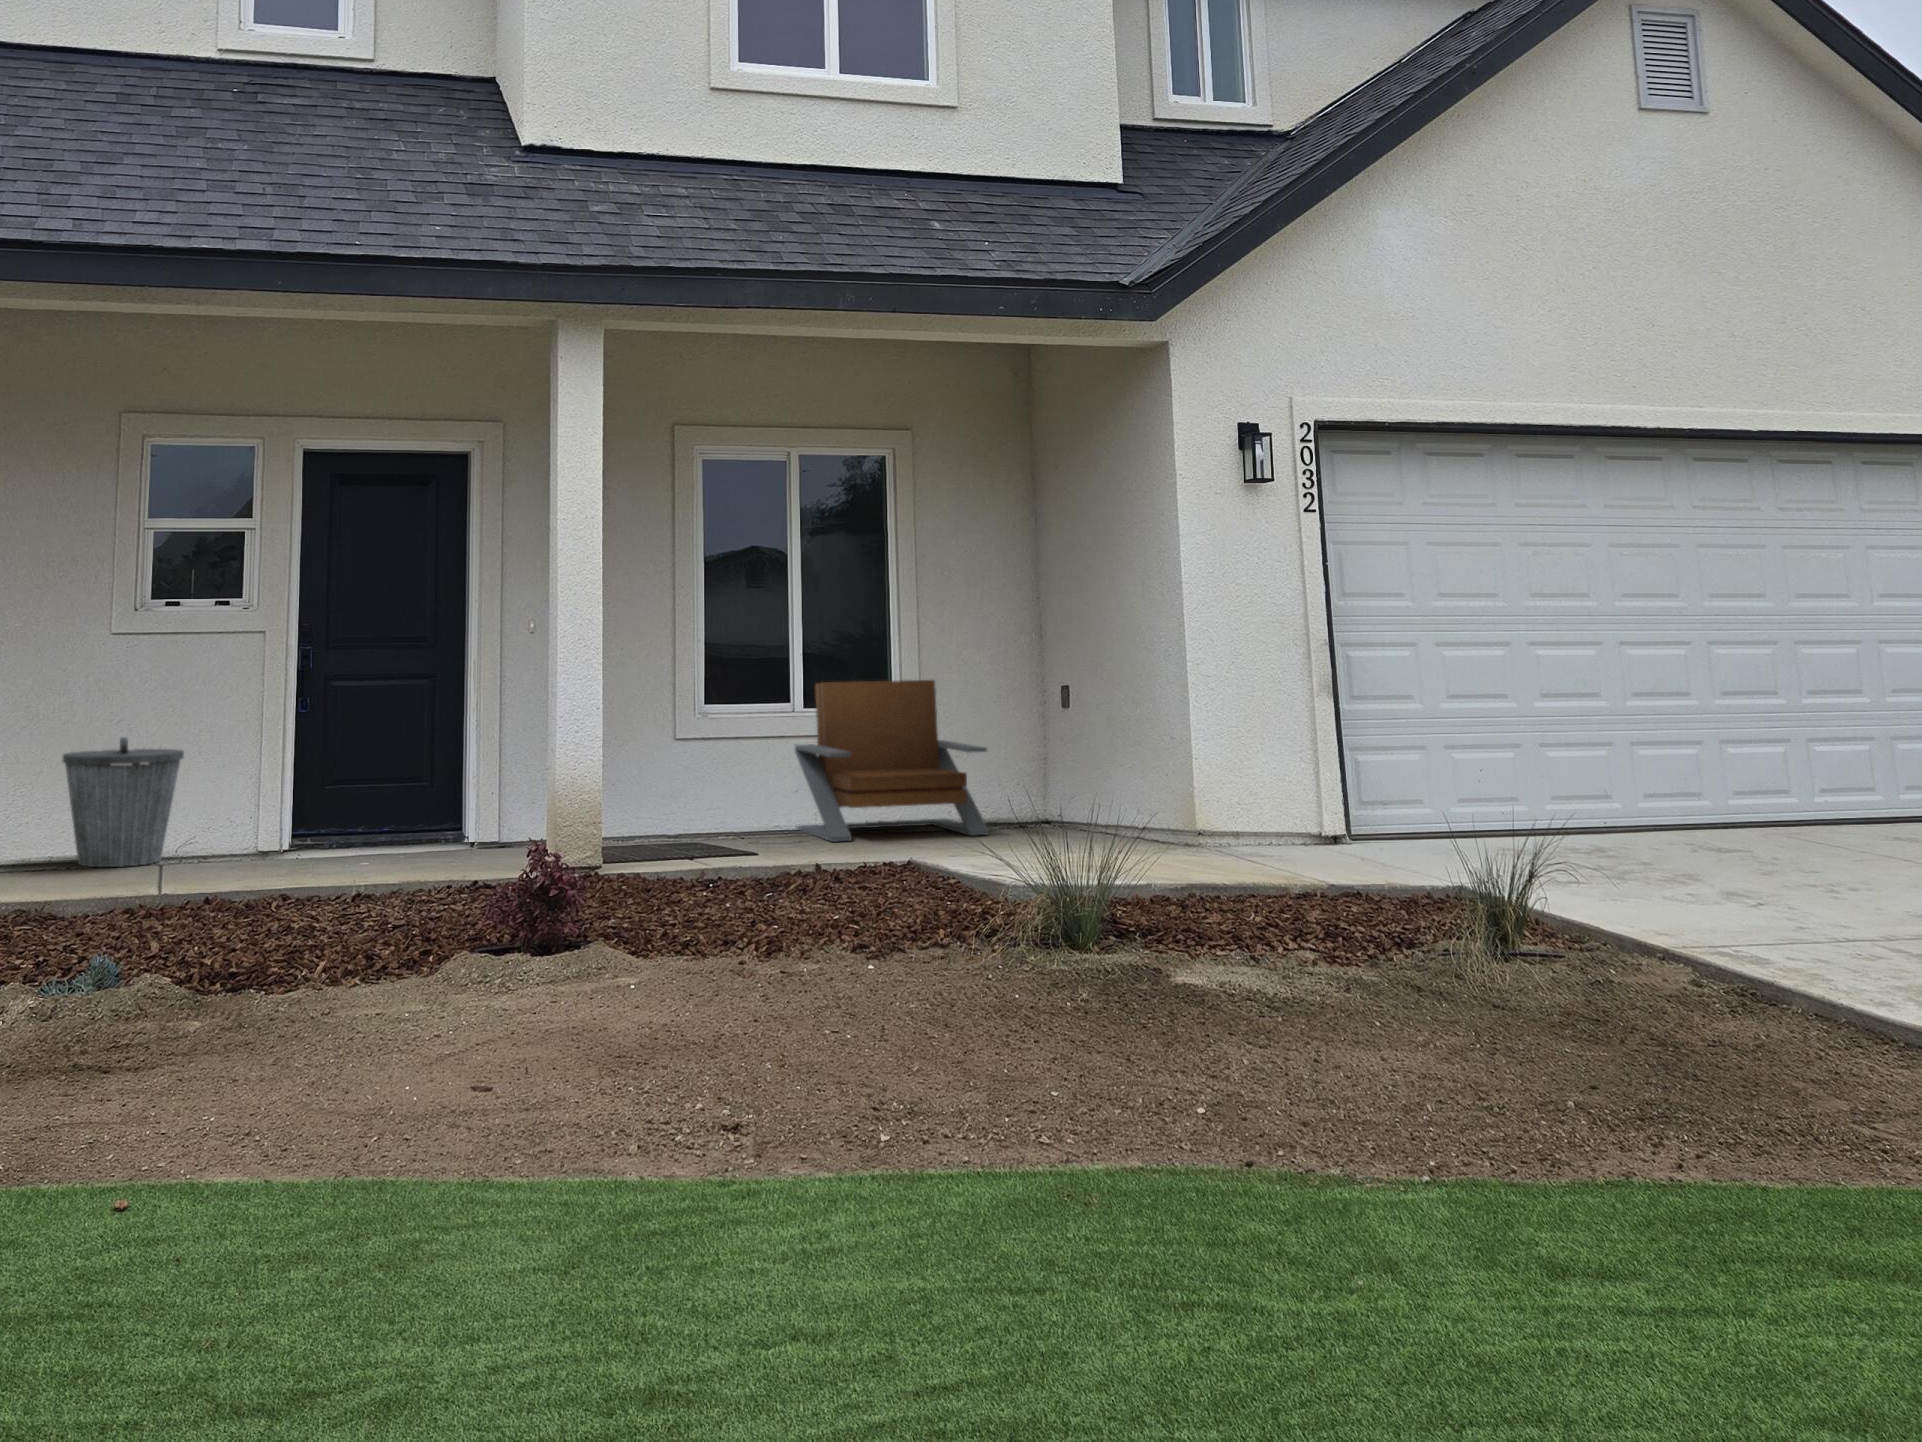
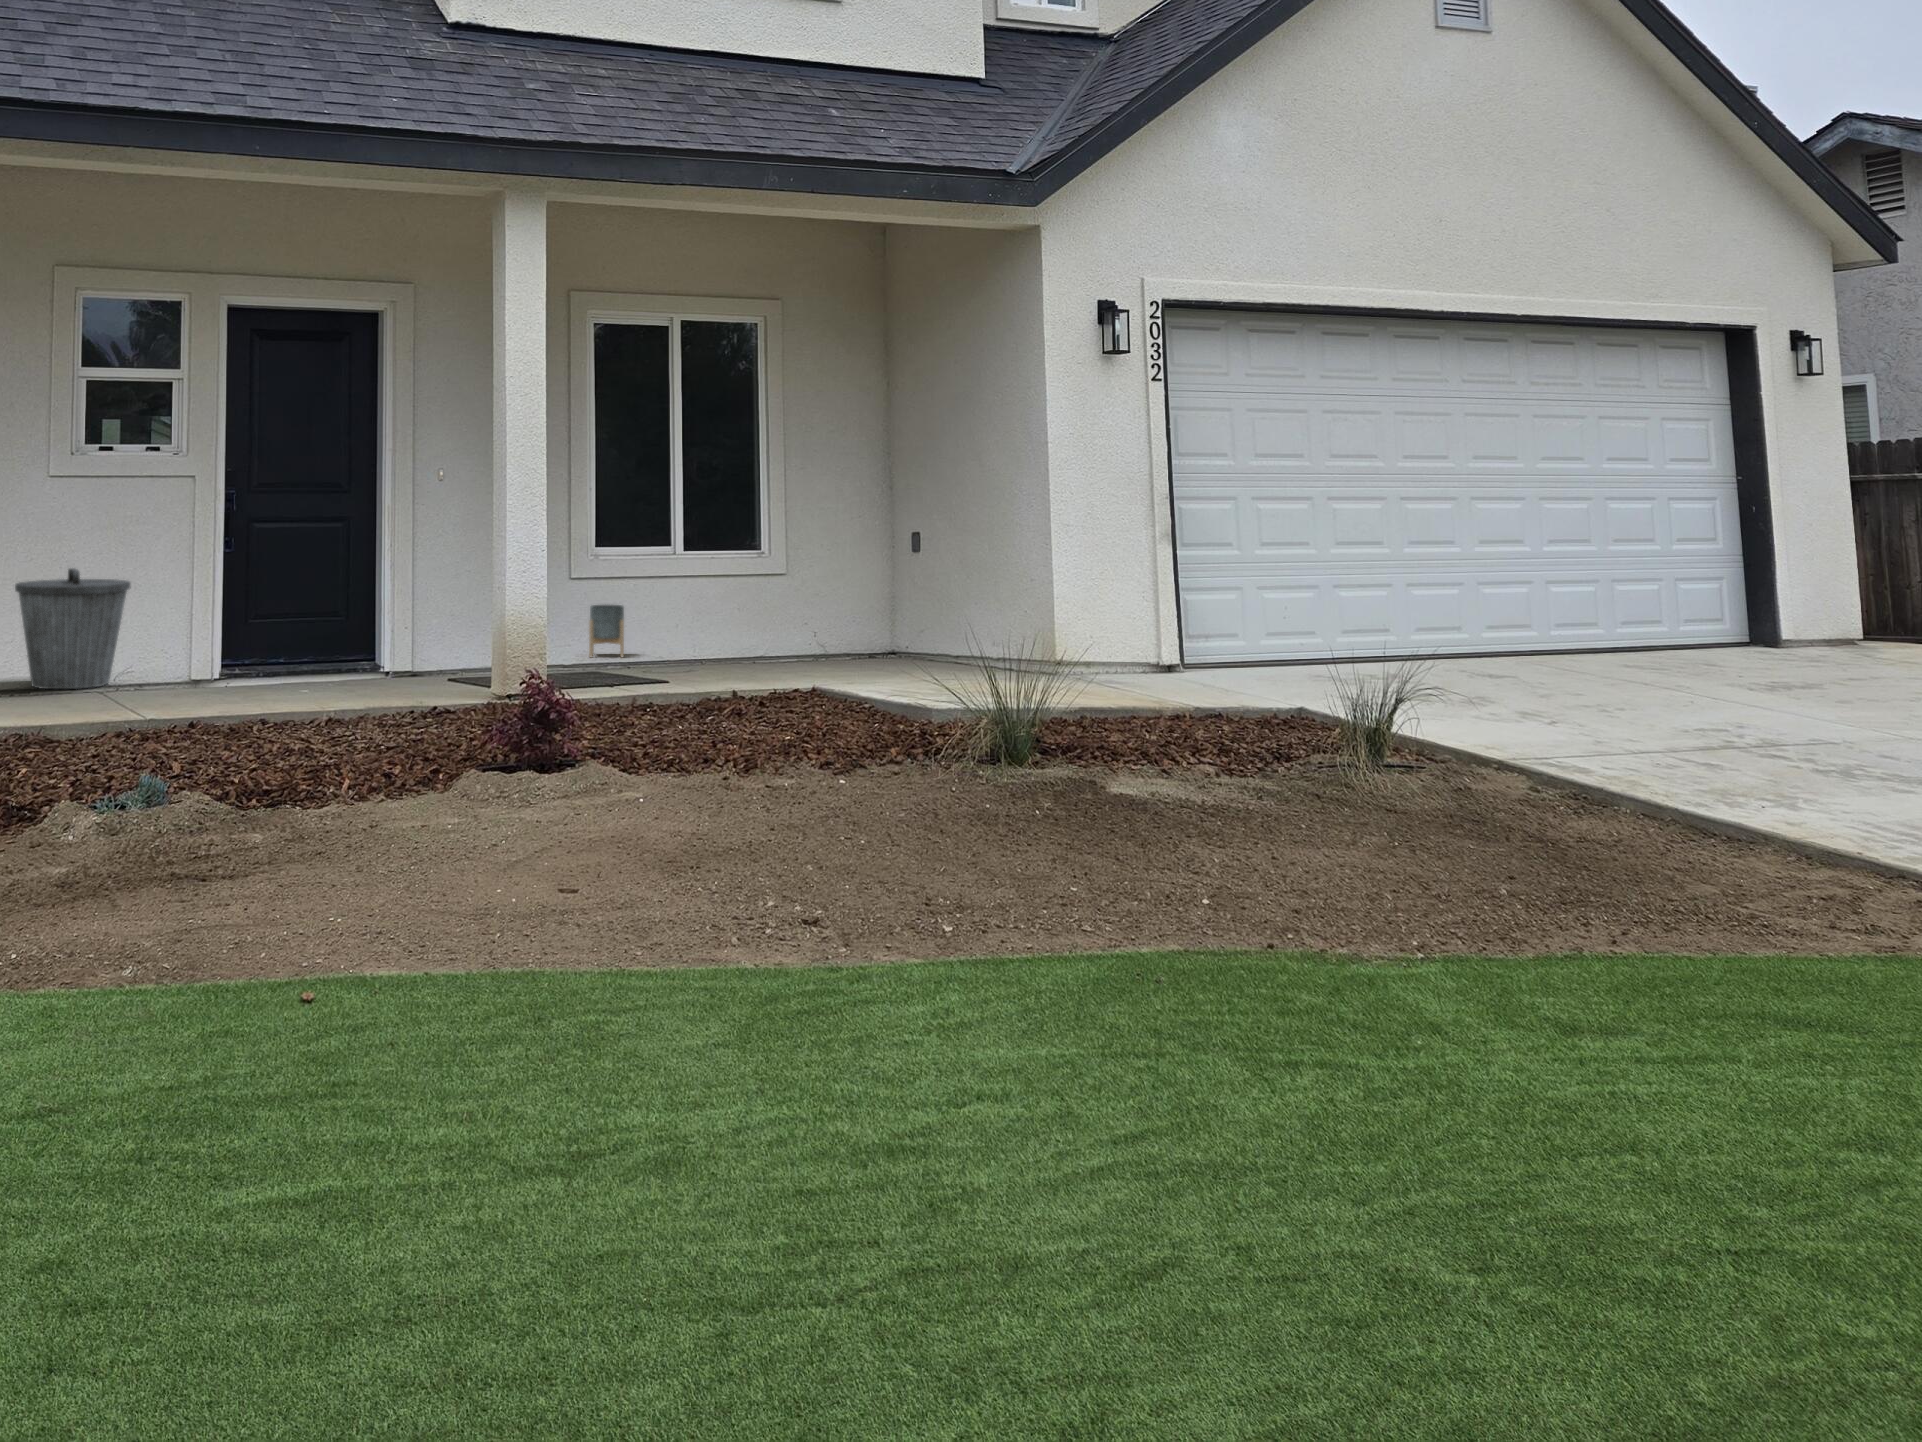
lounge chair: present [795,680,989,842] -> none [676,522,858,666]
planter: none [694,774,736,833] -> present [589,605,624,657]

